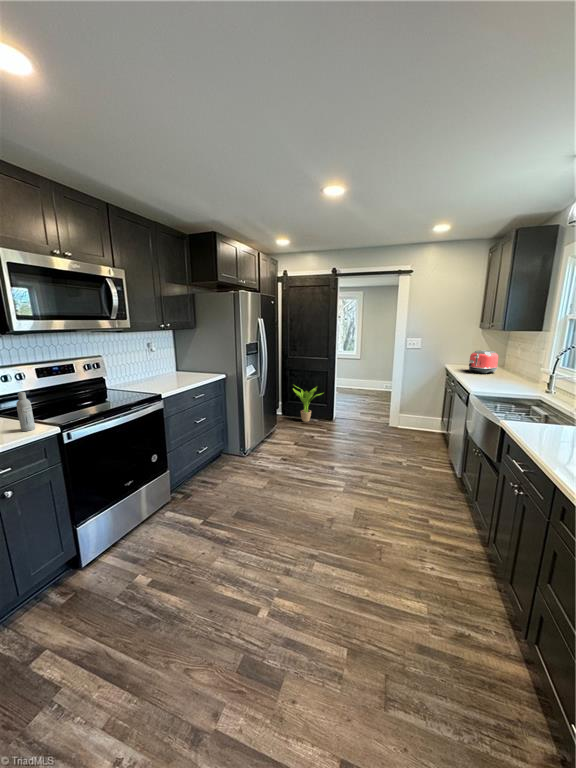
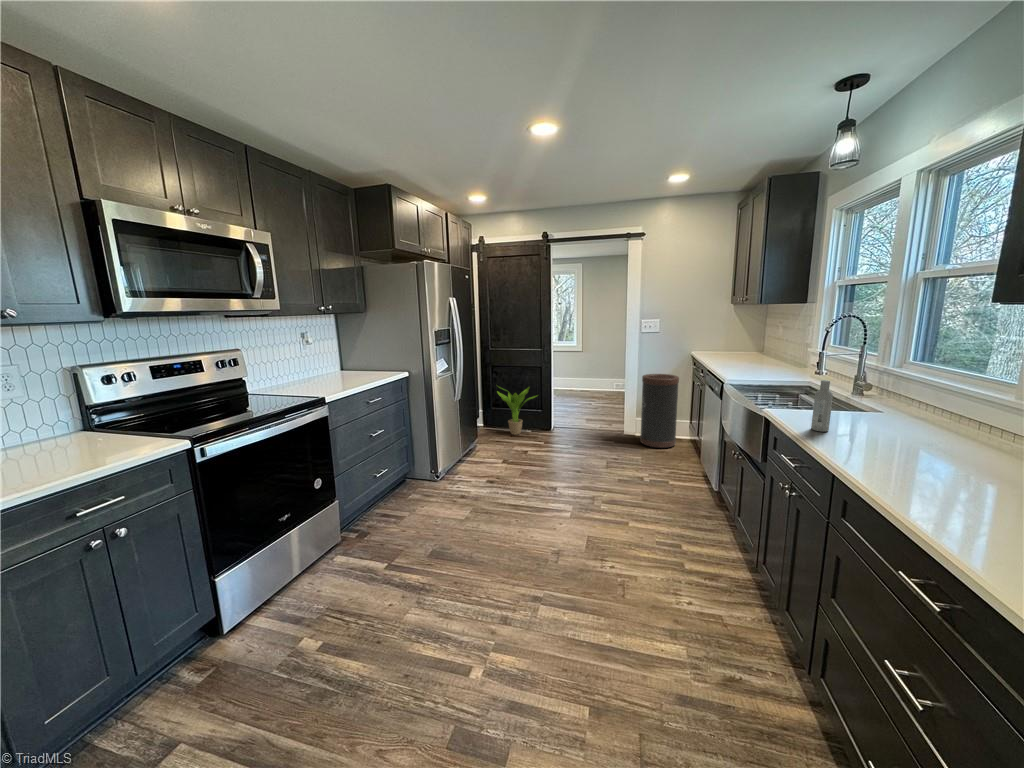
toaster: present [469,350,498,374] -> none [722,331,758,360]
trash can: none [401,380,433,438] -> present [640,374,679,448]
bottle: present [16,392,35,431] -> present [811,380,833,432]

